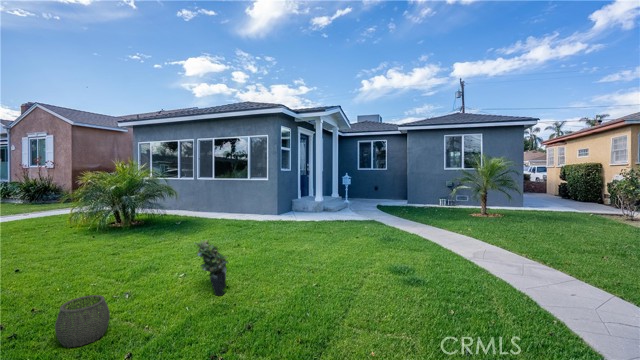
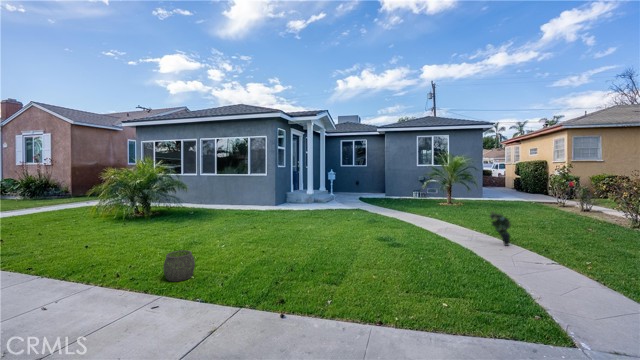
potted plant: present [194,240,228,296] -> present [489,211,511,246]

